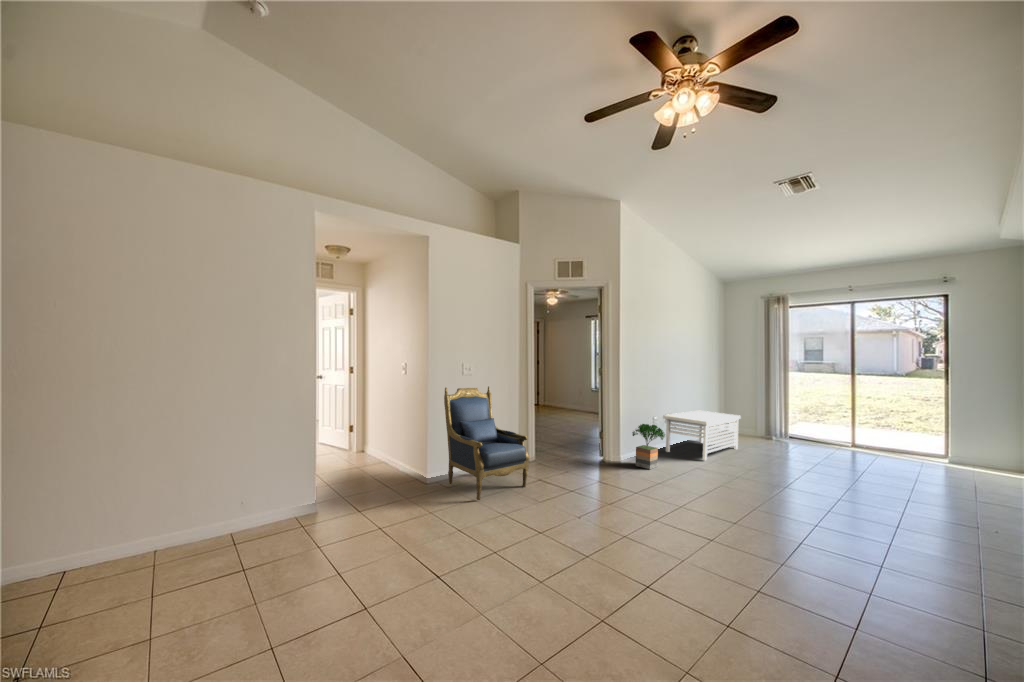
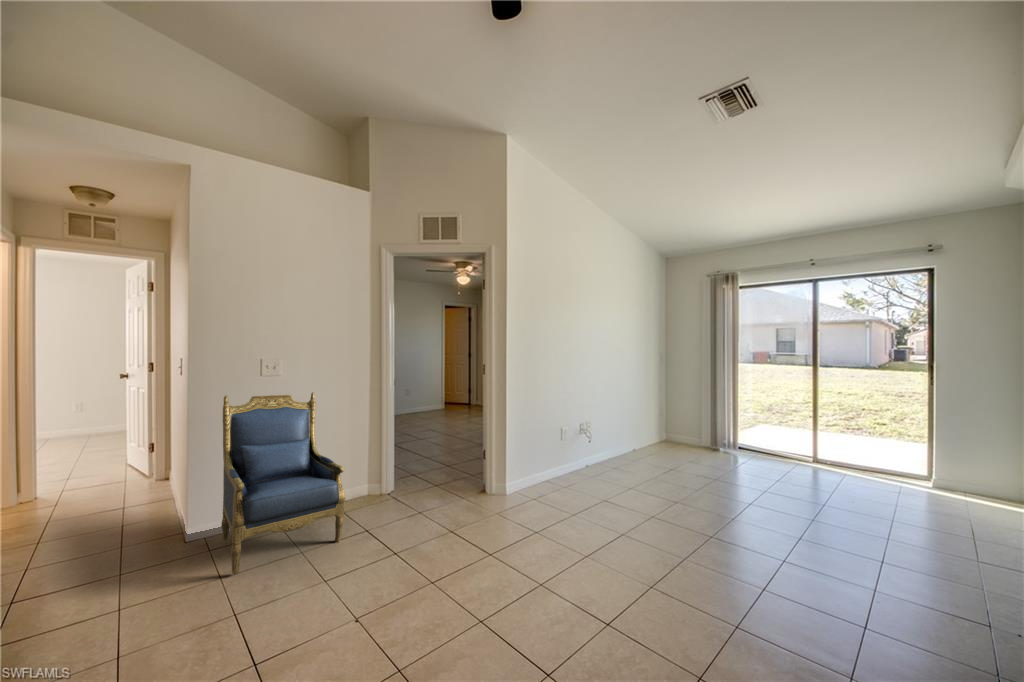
storage bench: present [663,411,741,460] -> none [577,418,678,487]
potted tree: present [632,424,665,469] -> none [523,440,568,504]

